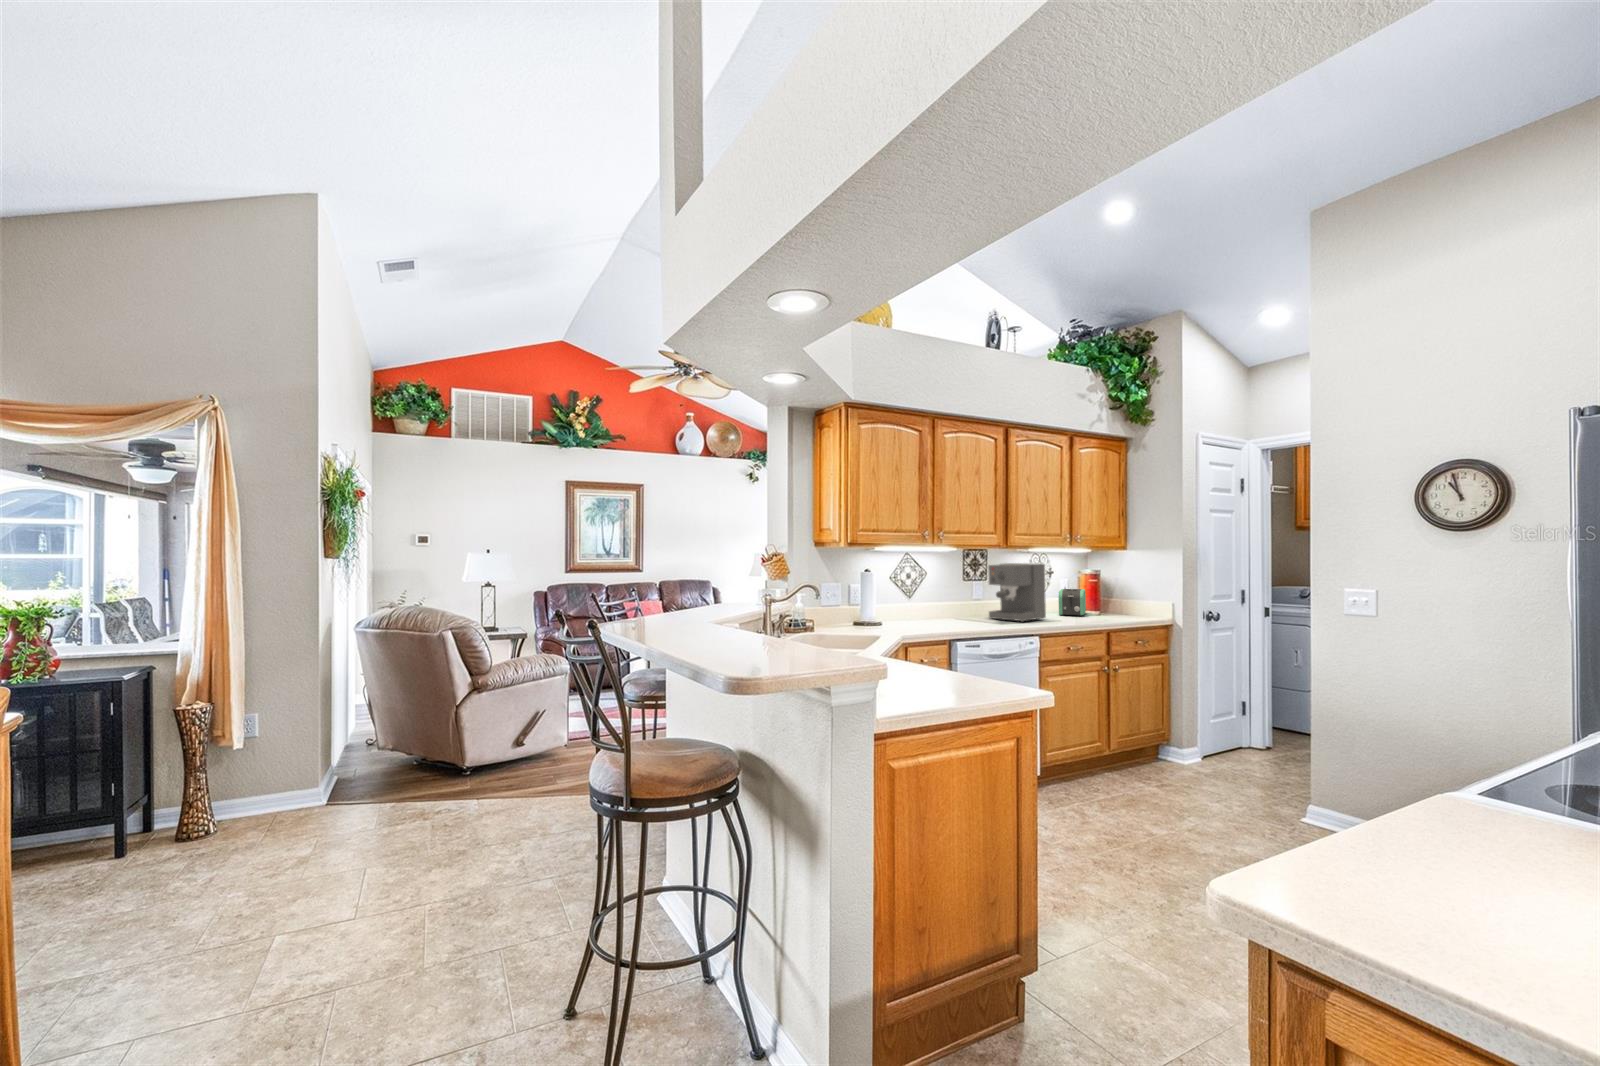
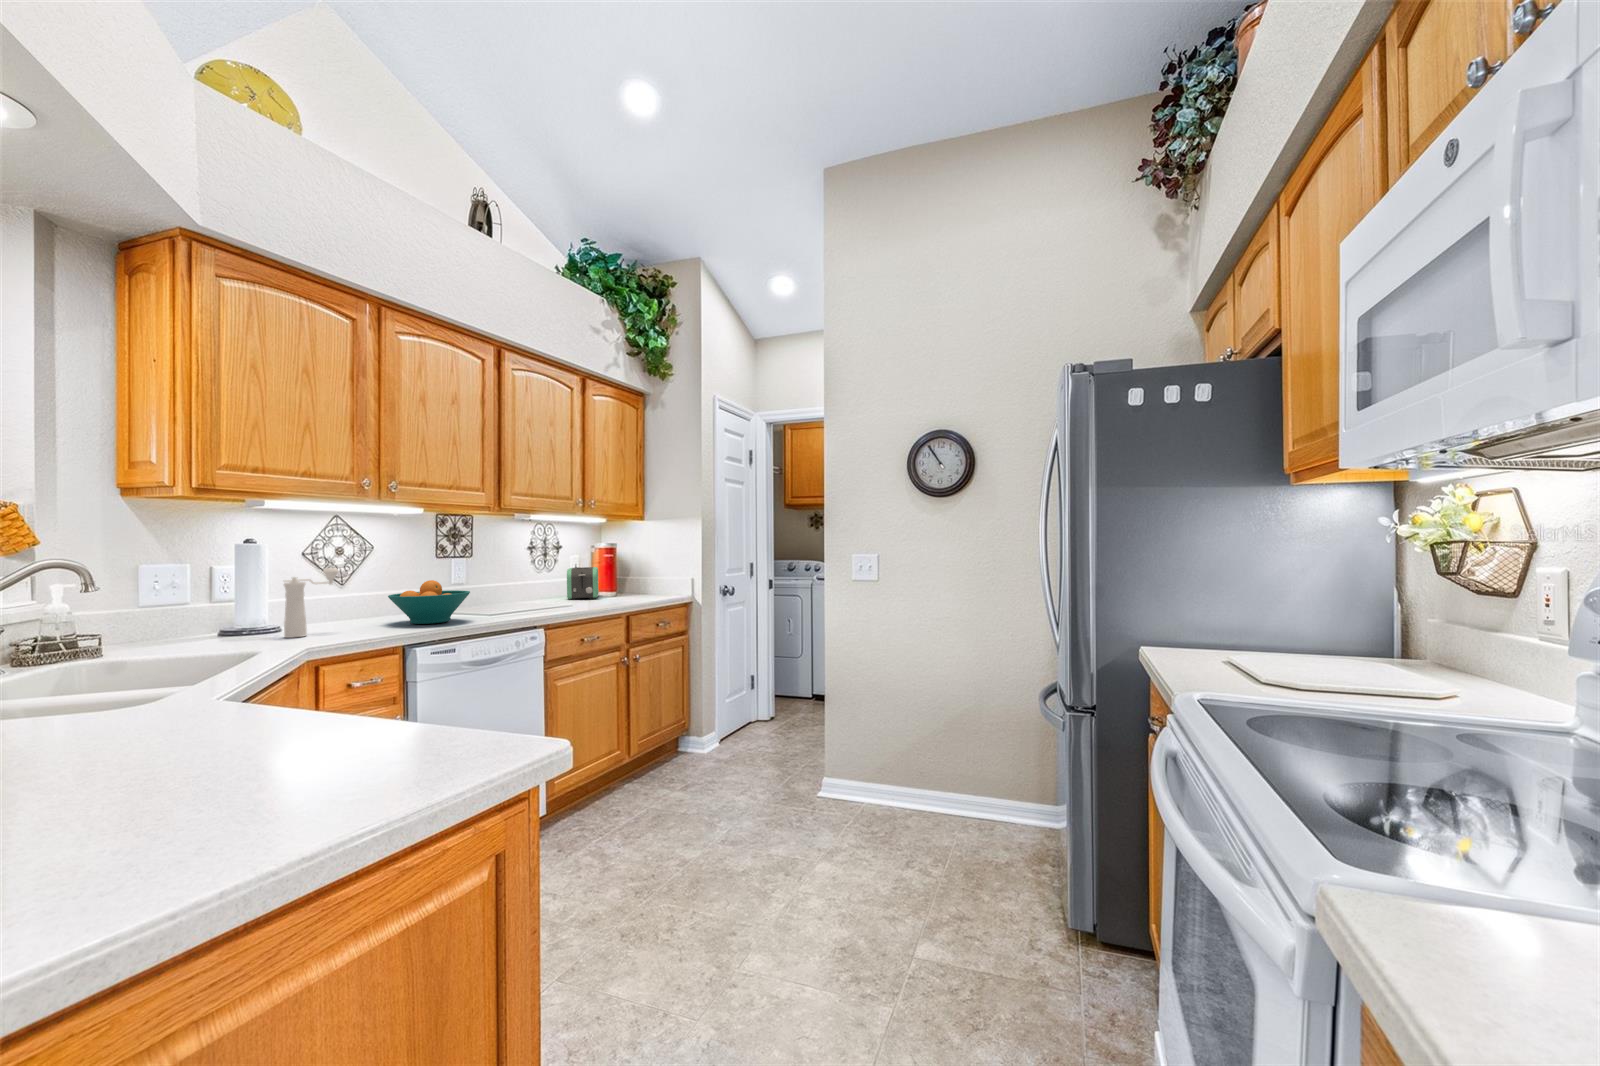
coffee maker: present [988,563,1046,622] -> none [472,533,551,610]
pepper mill: none [885,589,912,631] -> present [284,568,338,638]
fruit bowl: none [938,599,988,629] -> present [388,580,470,624]

